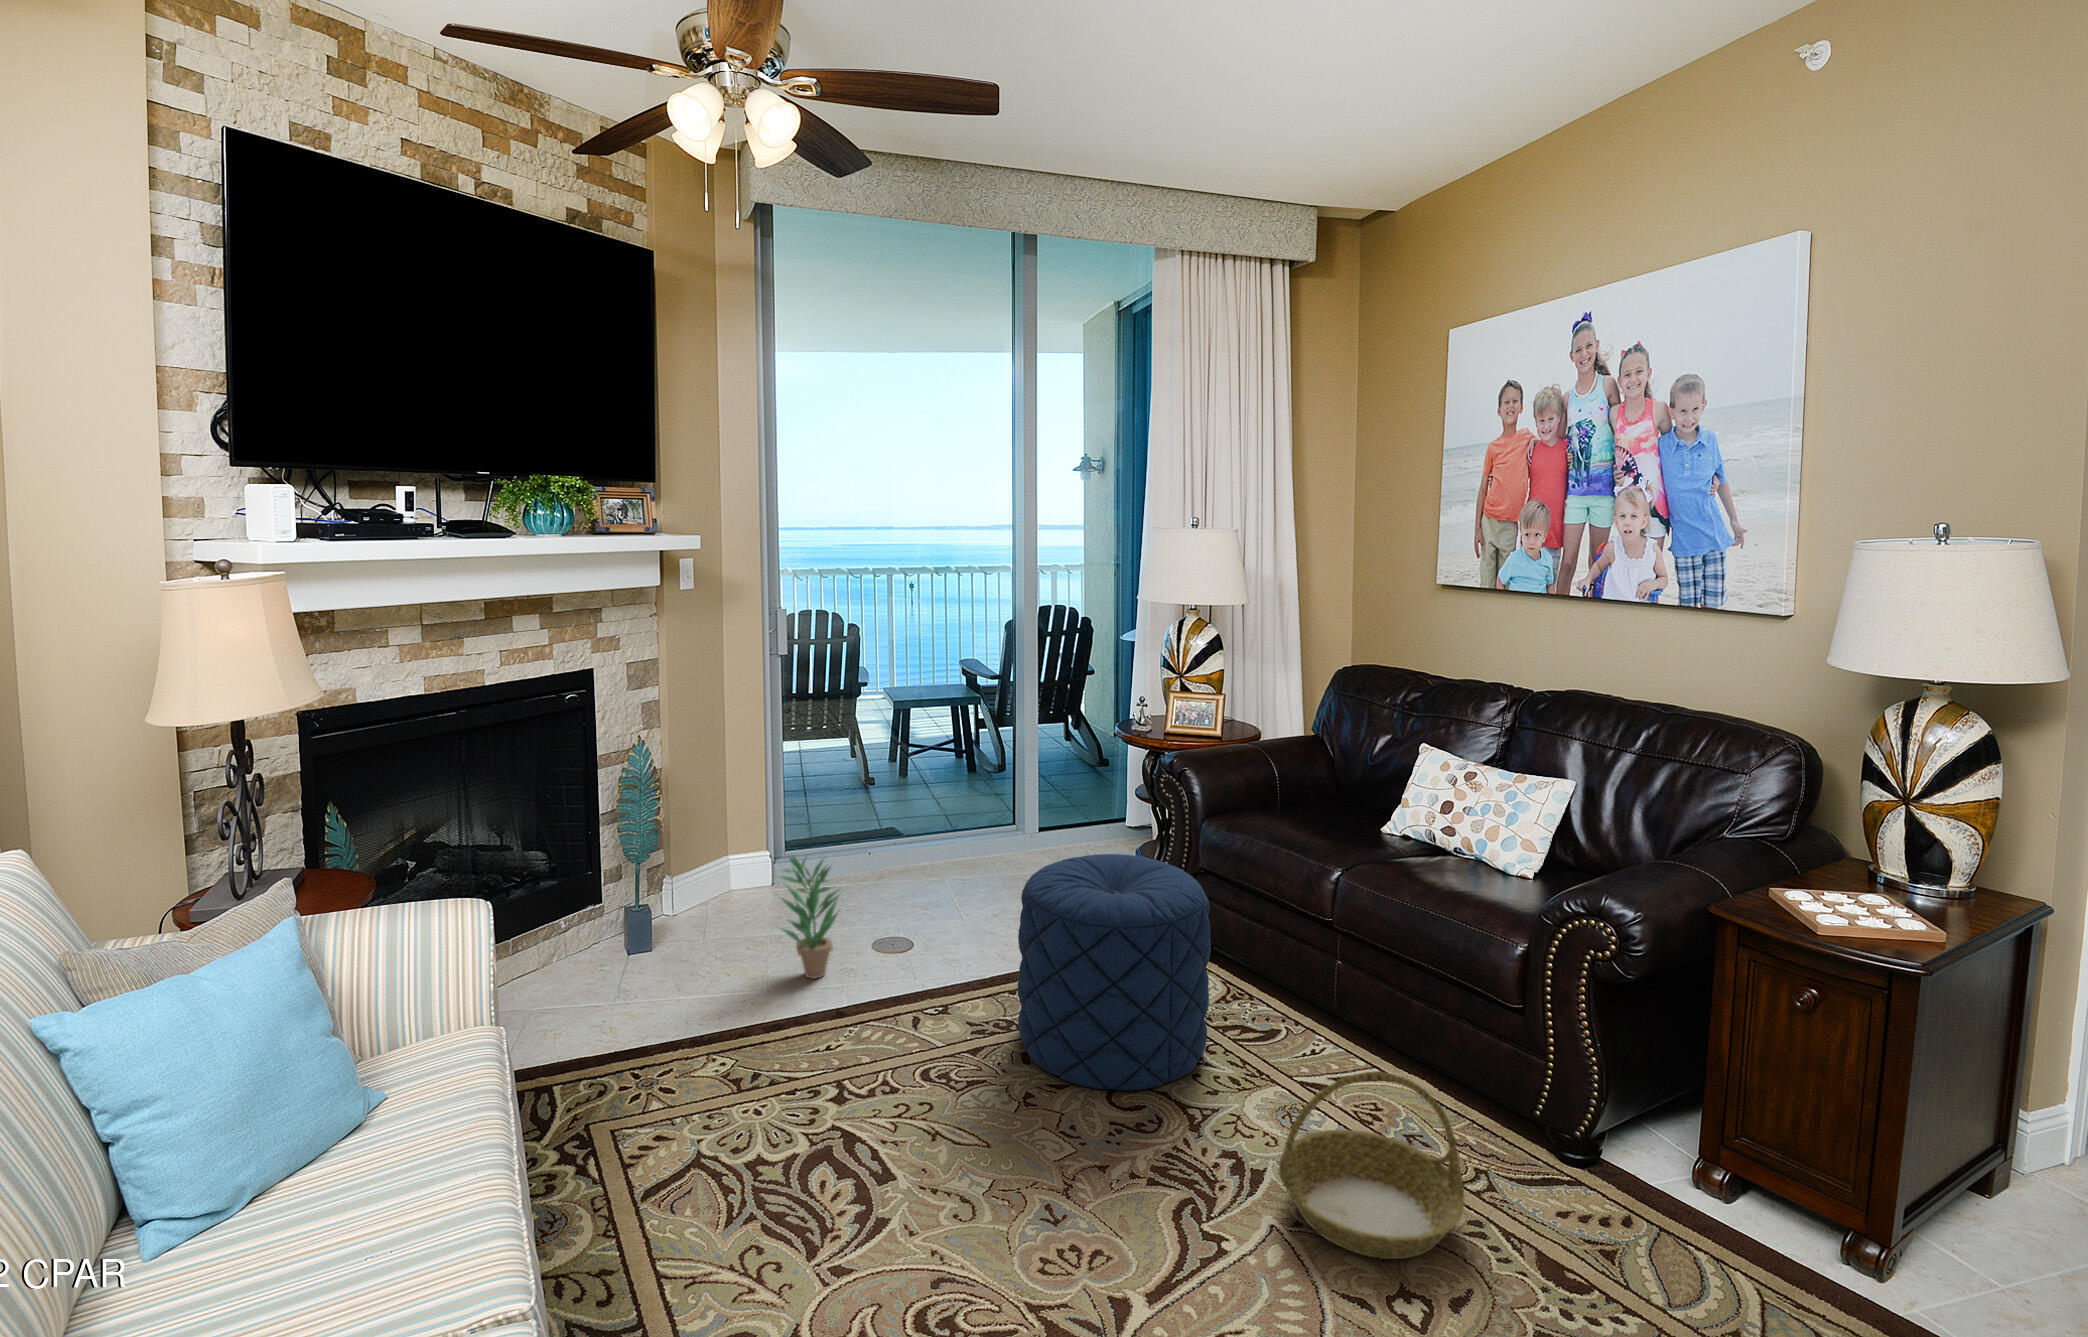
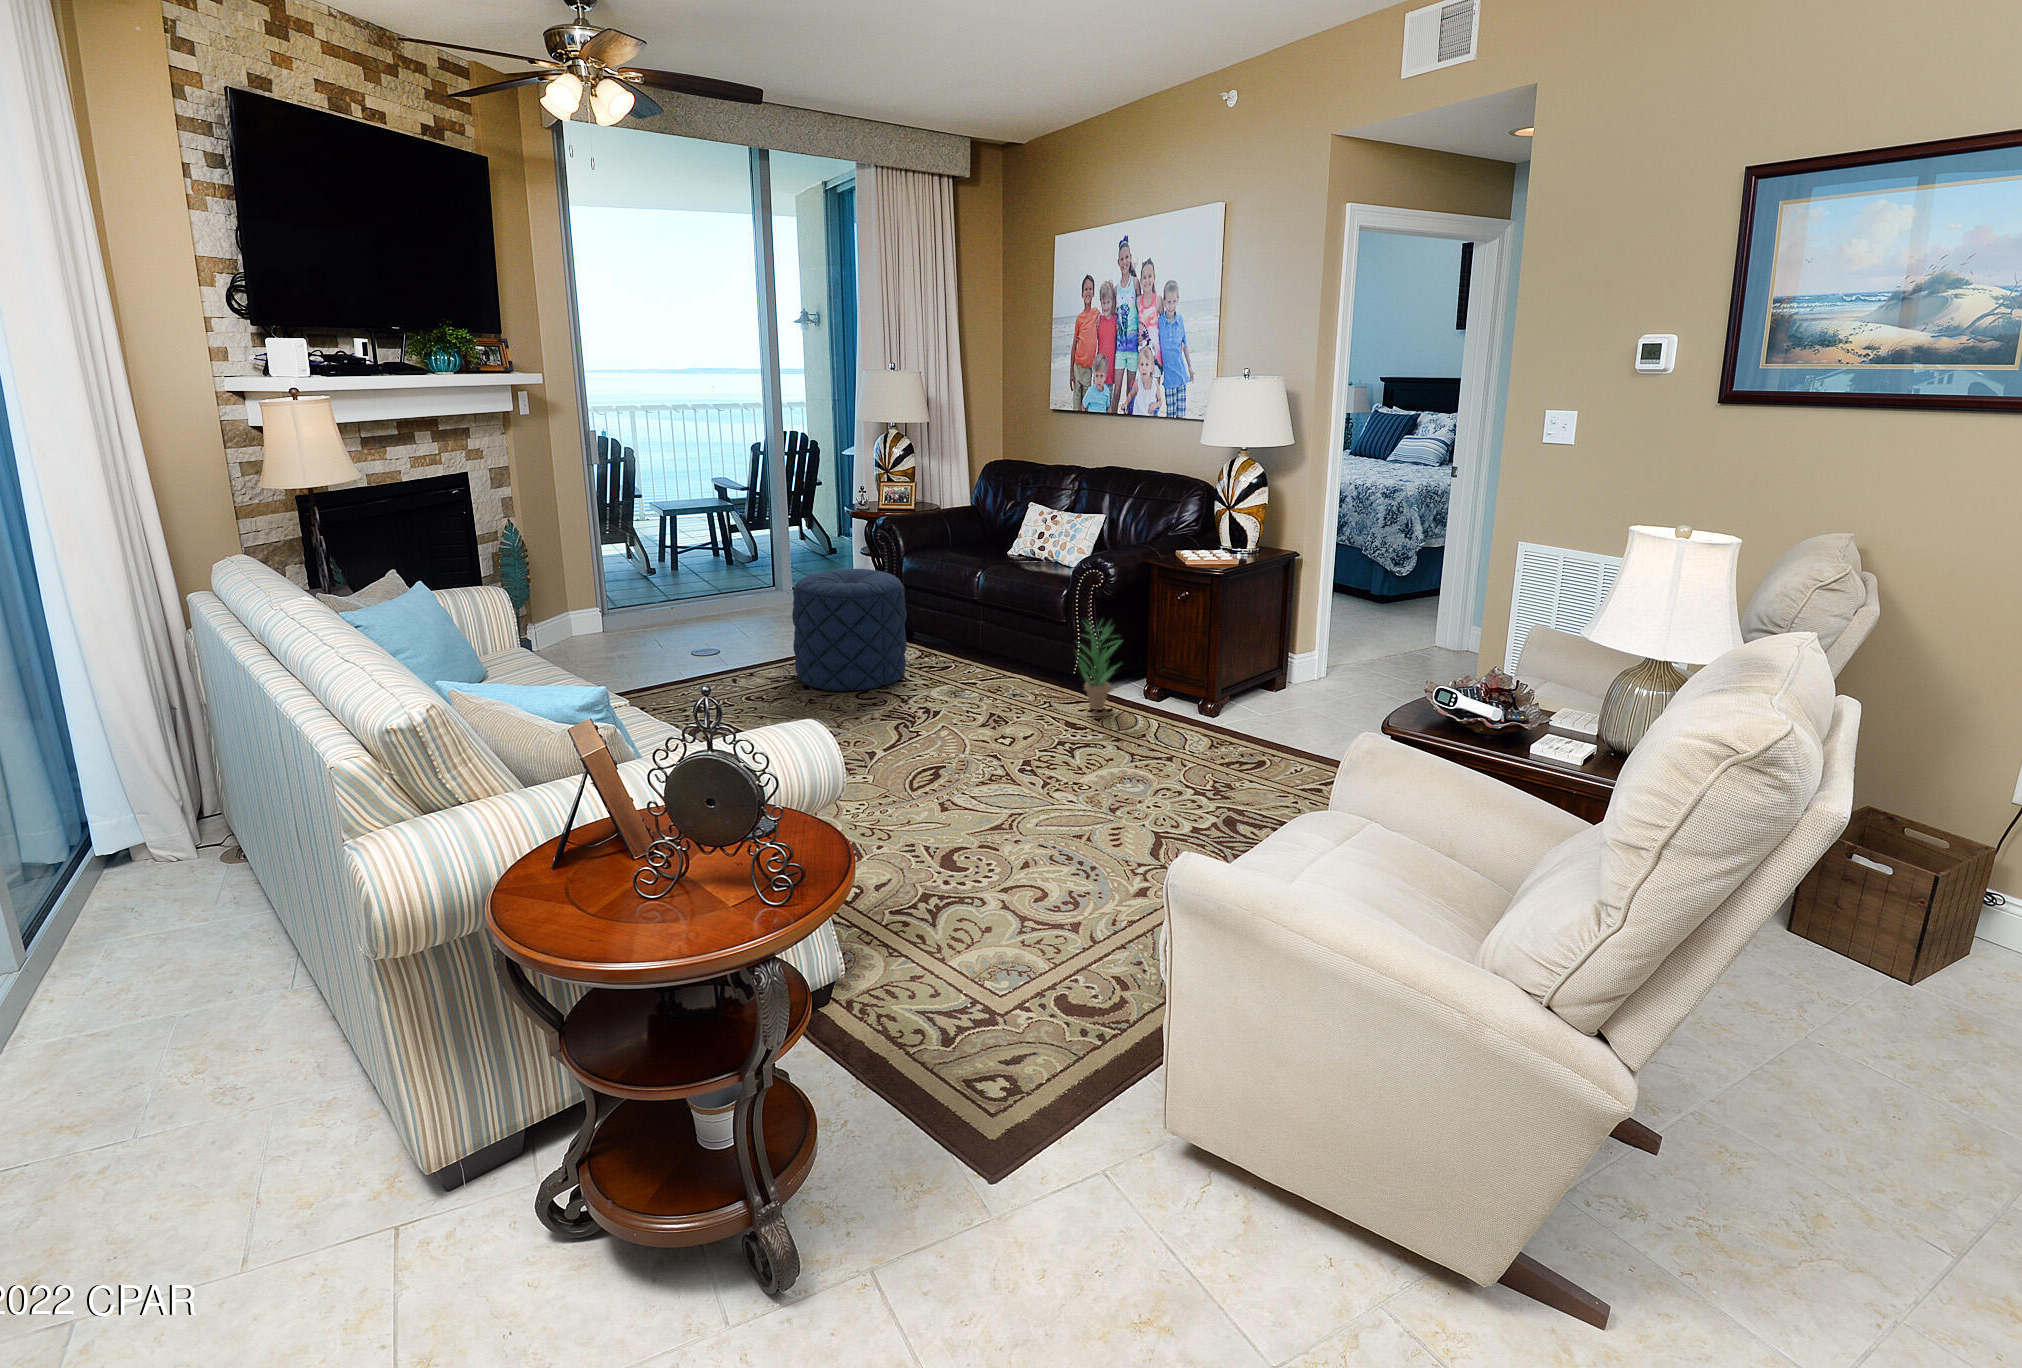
potted plant: present [781,857,840,979] -> present [1078,622,1123,710]
basket: present [1279,1072,1465,1259] -> none [937,643,1024,725]

